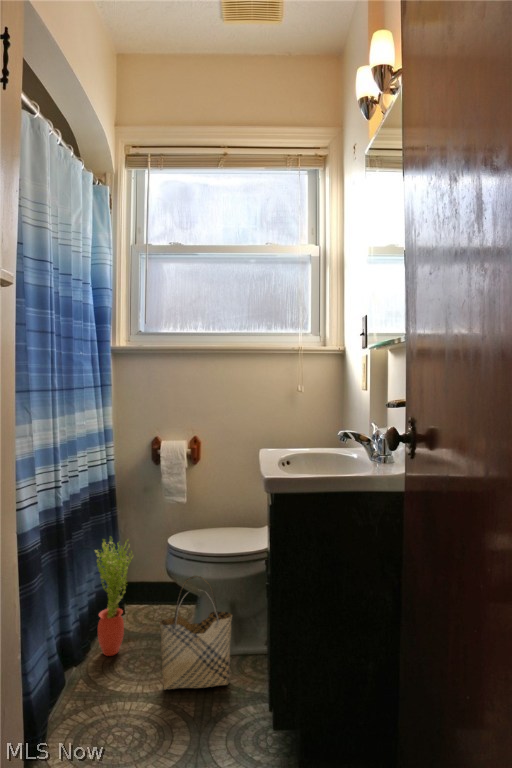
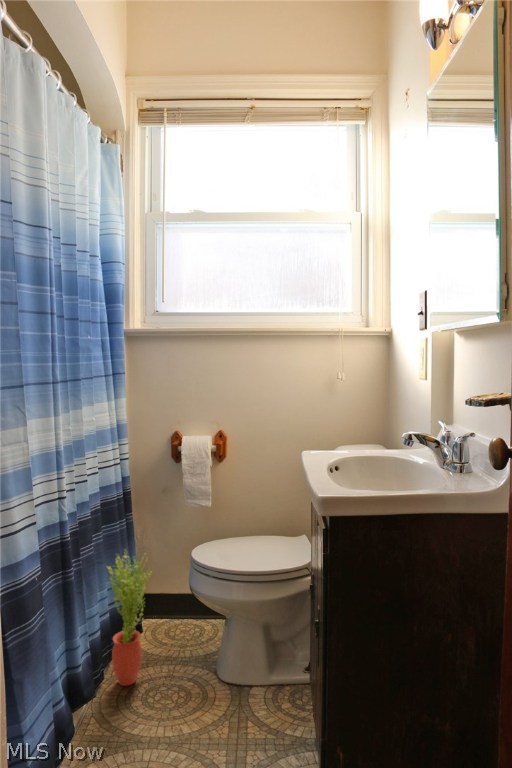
woven basket: present [159,576,232,690] -> none [182,599,268,734]

